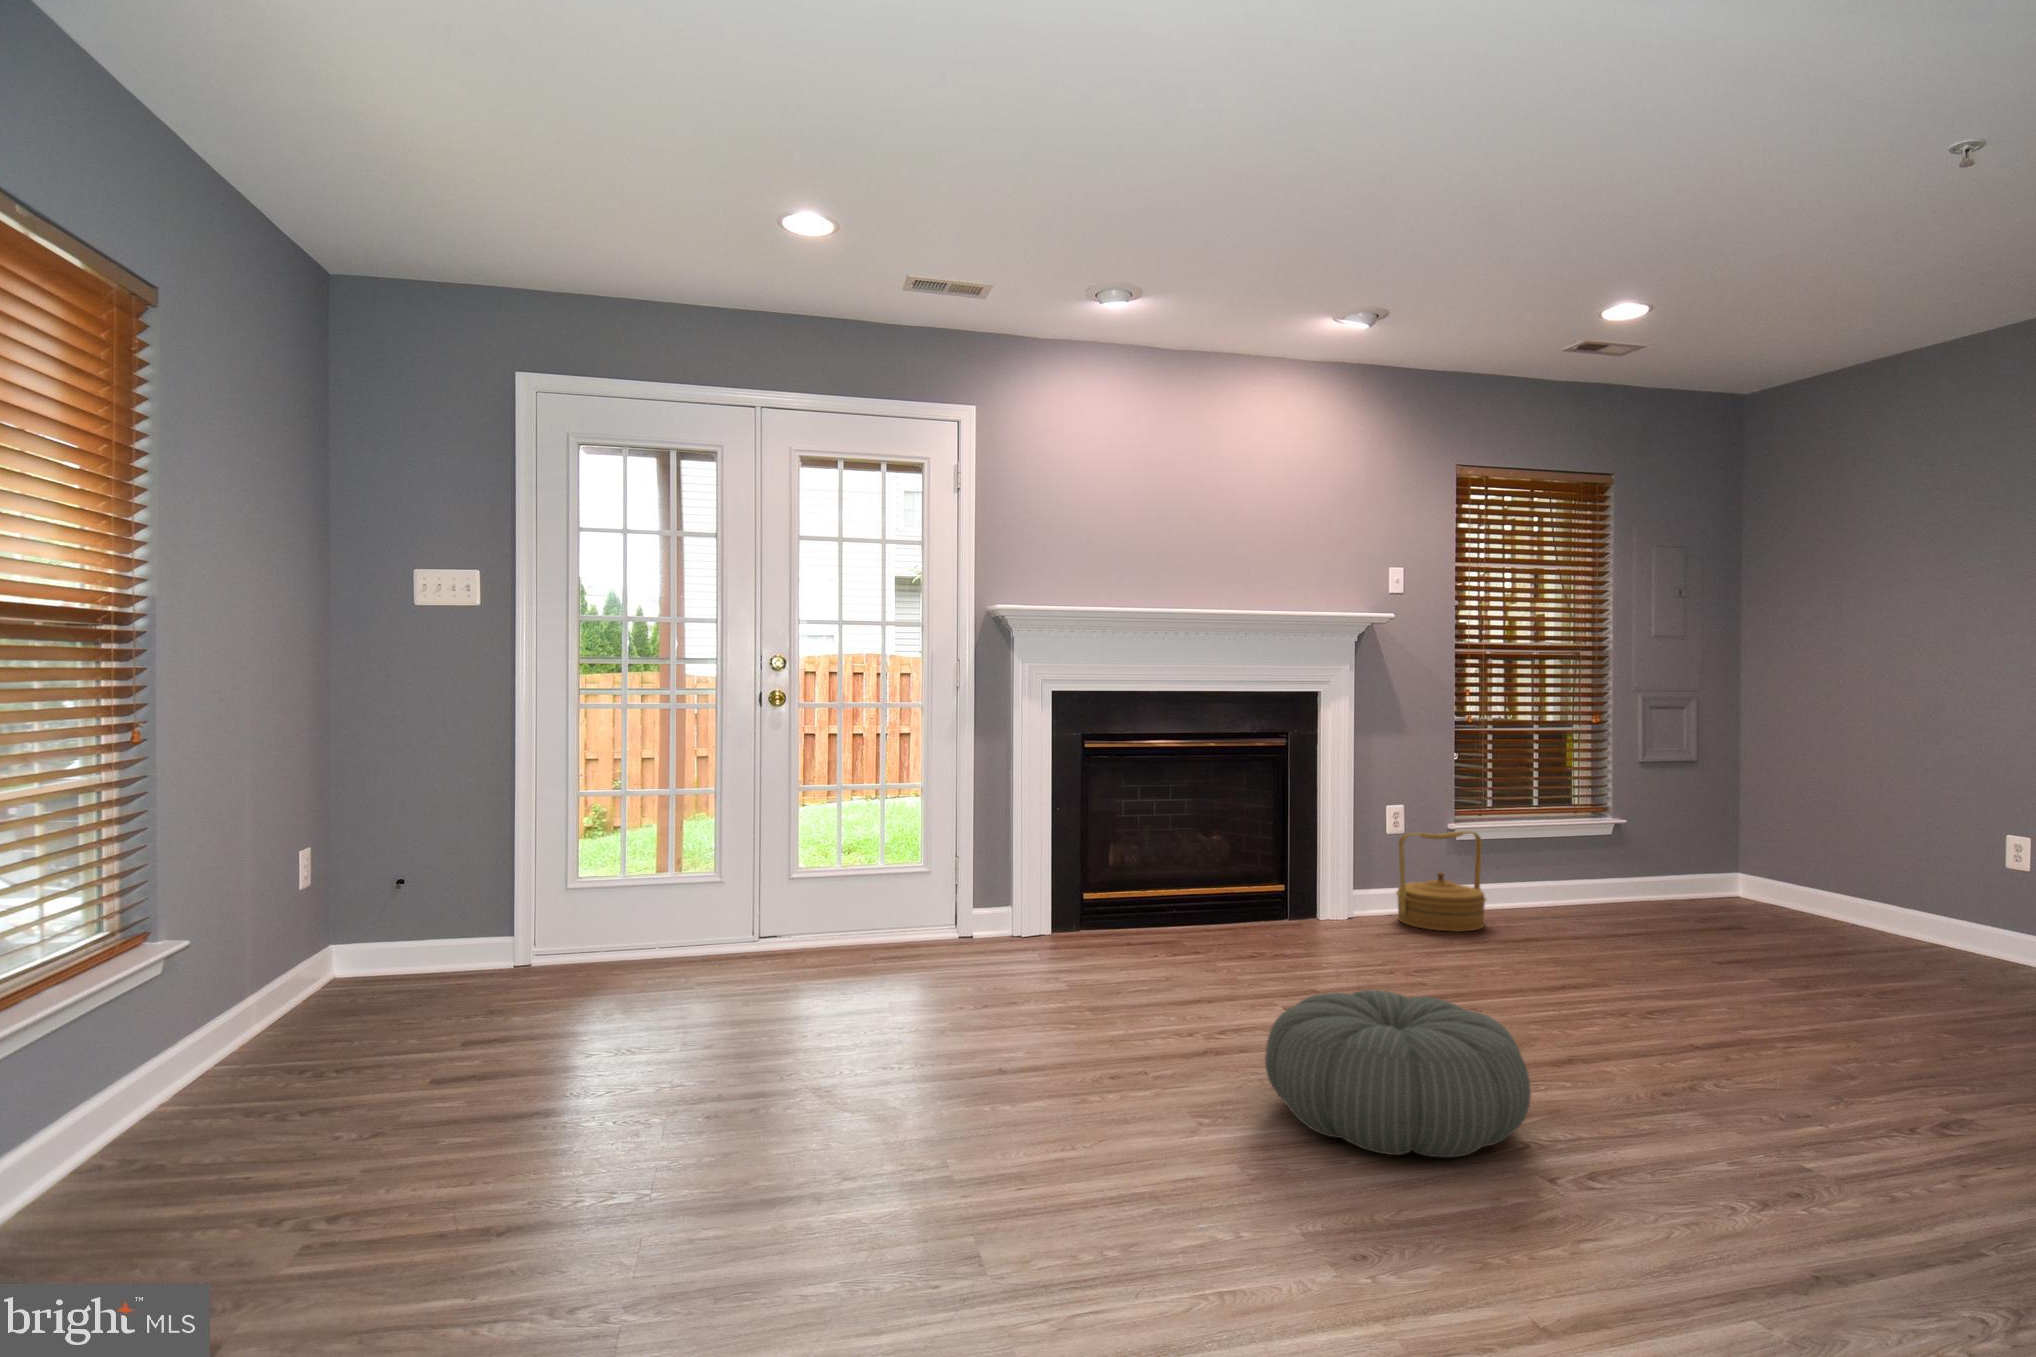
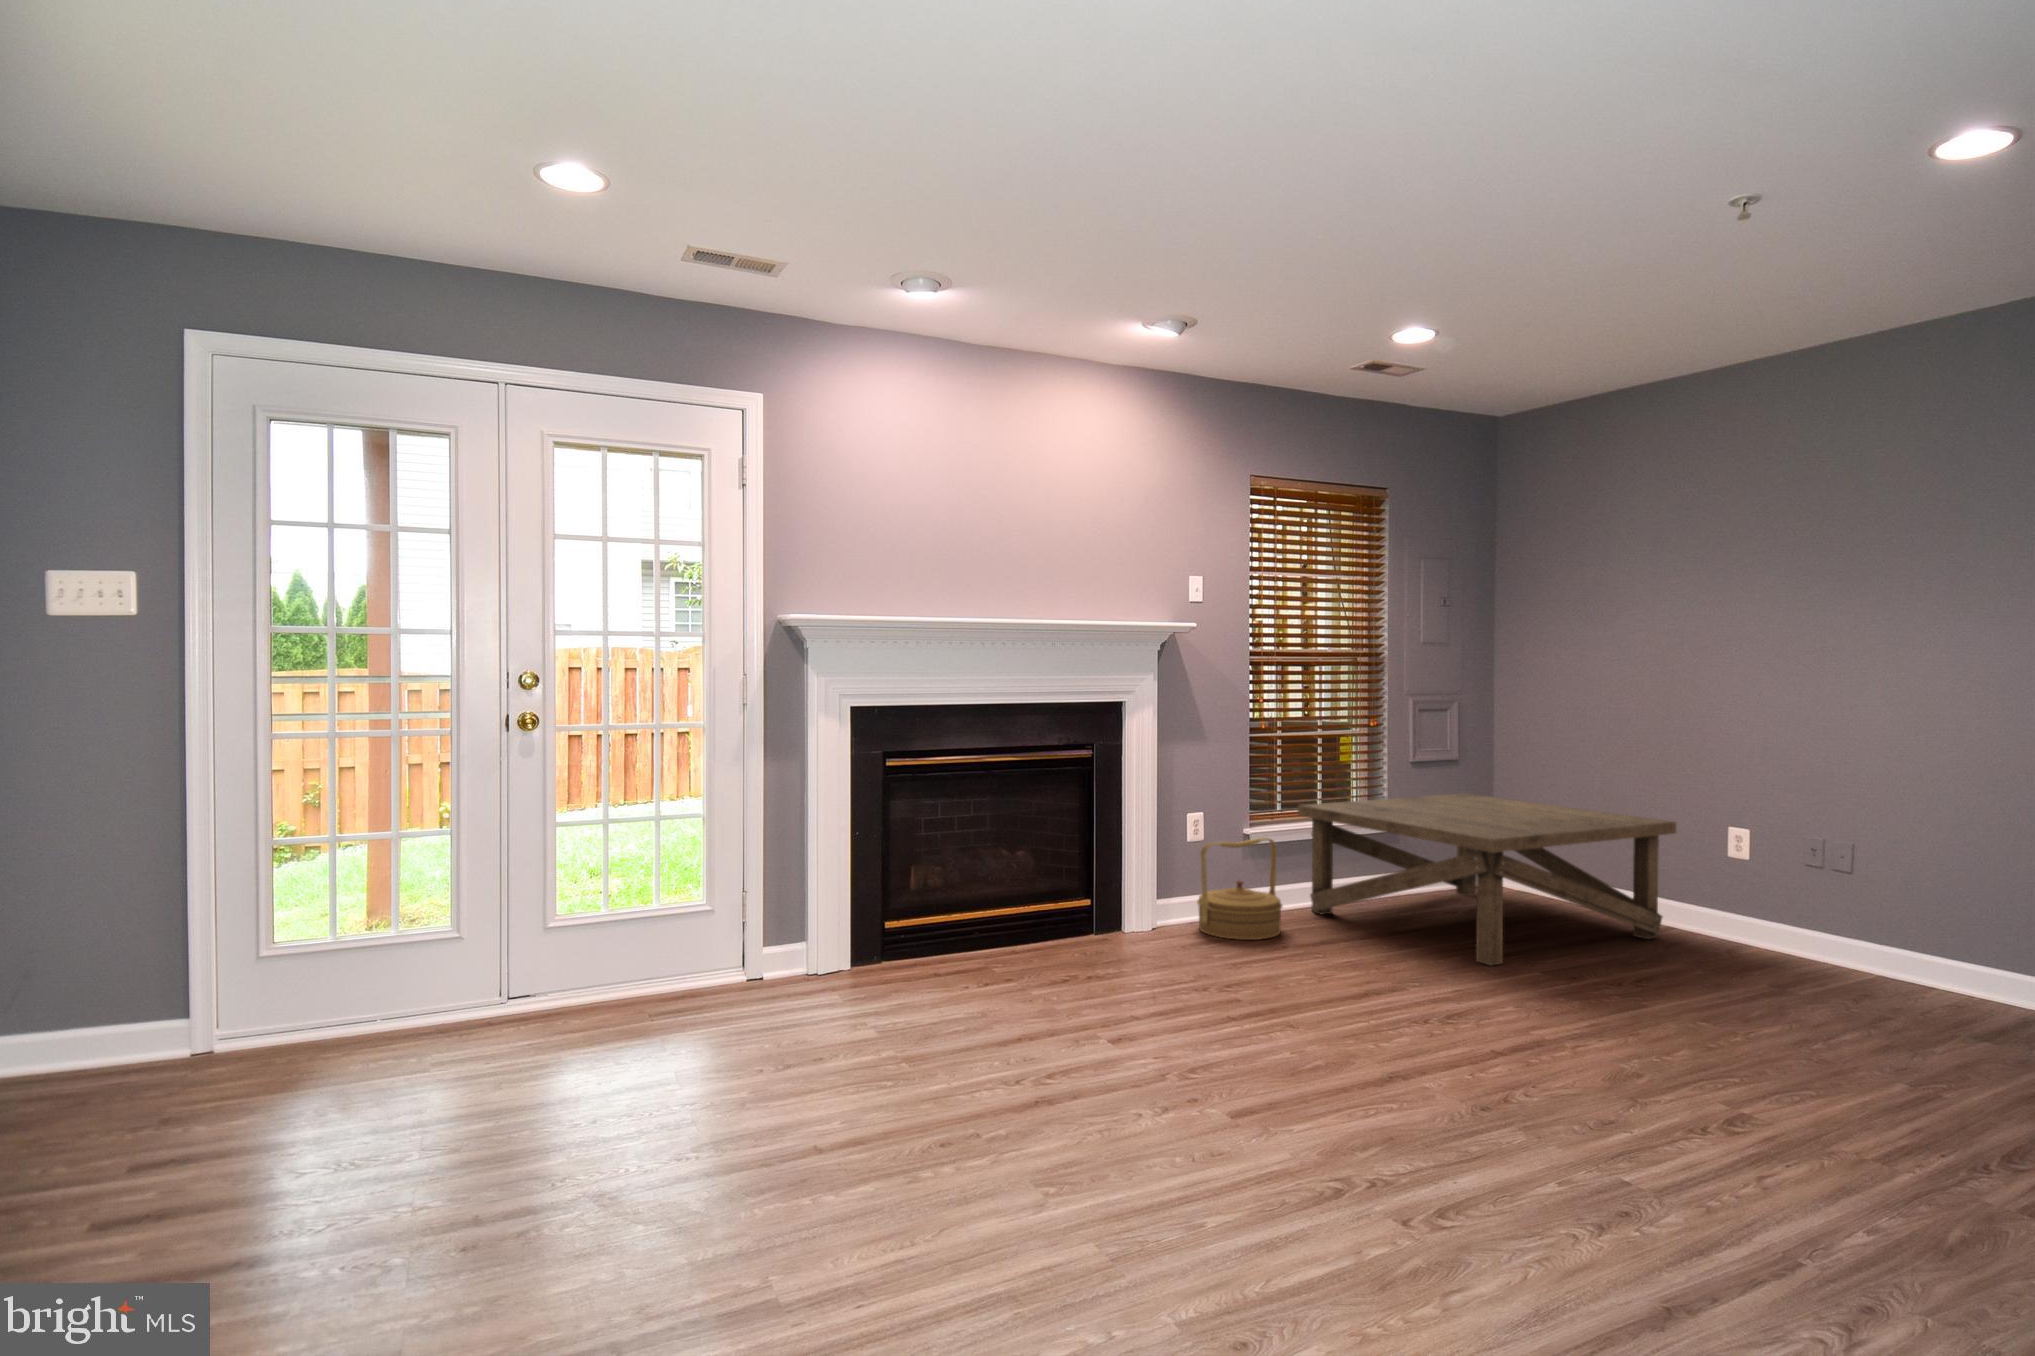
coffee table: none [1508,796,1948,968] -> present [1298,793,1676,966]
pouf: present [1265,990,1531,1157] -> none [1111,1030,1379,1214]

